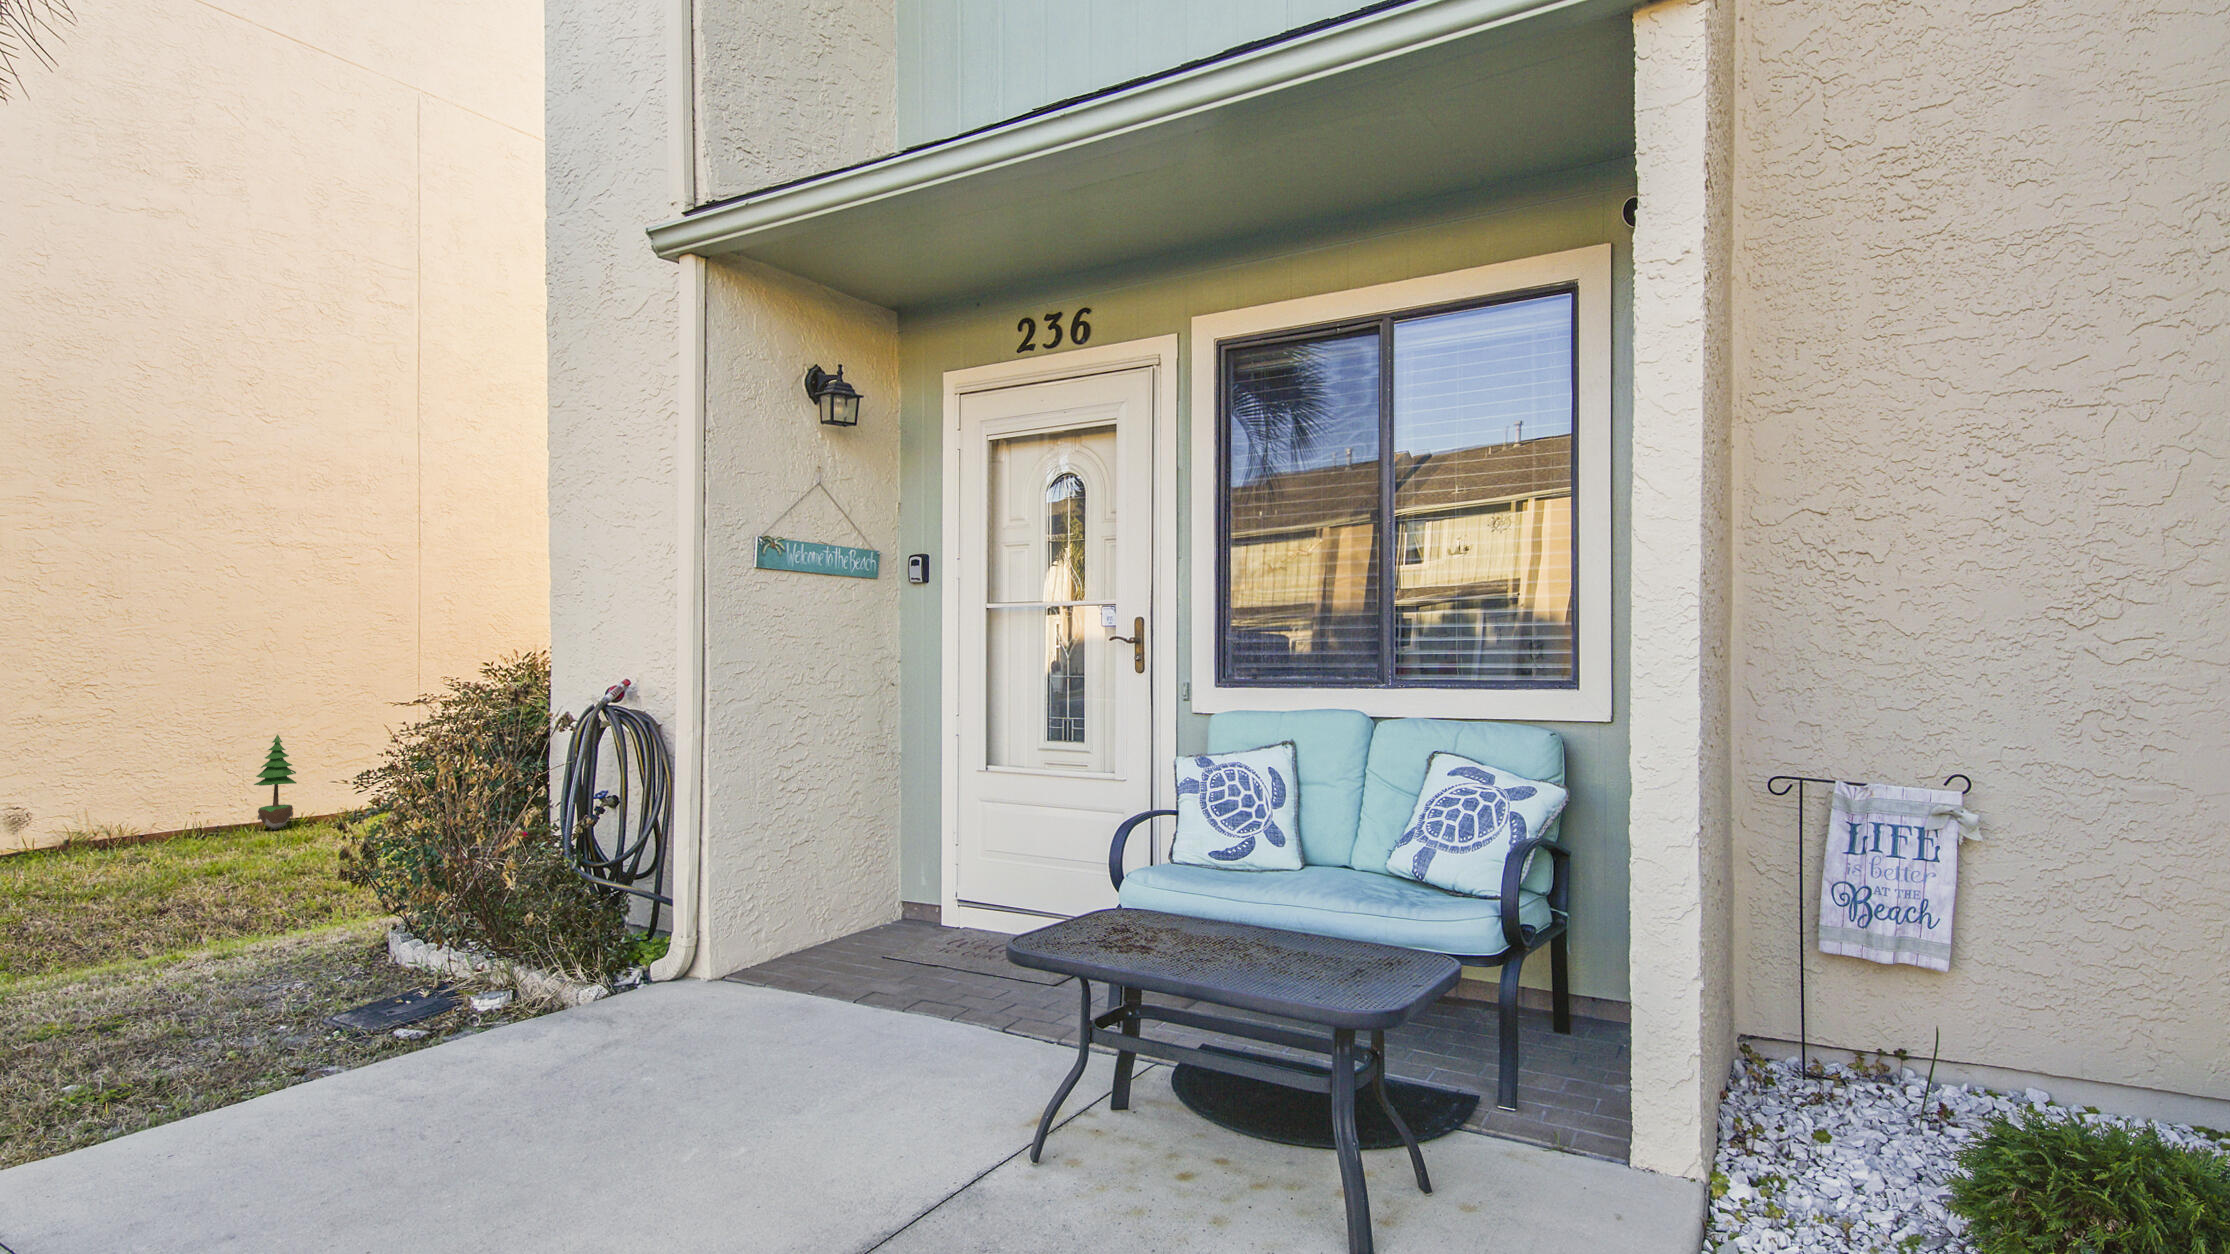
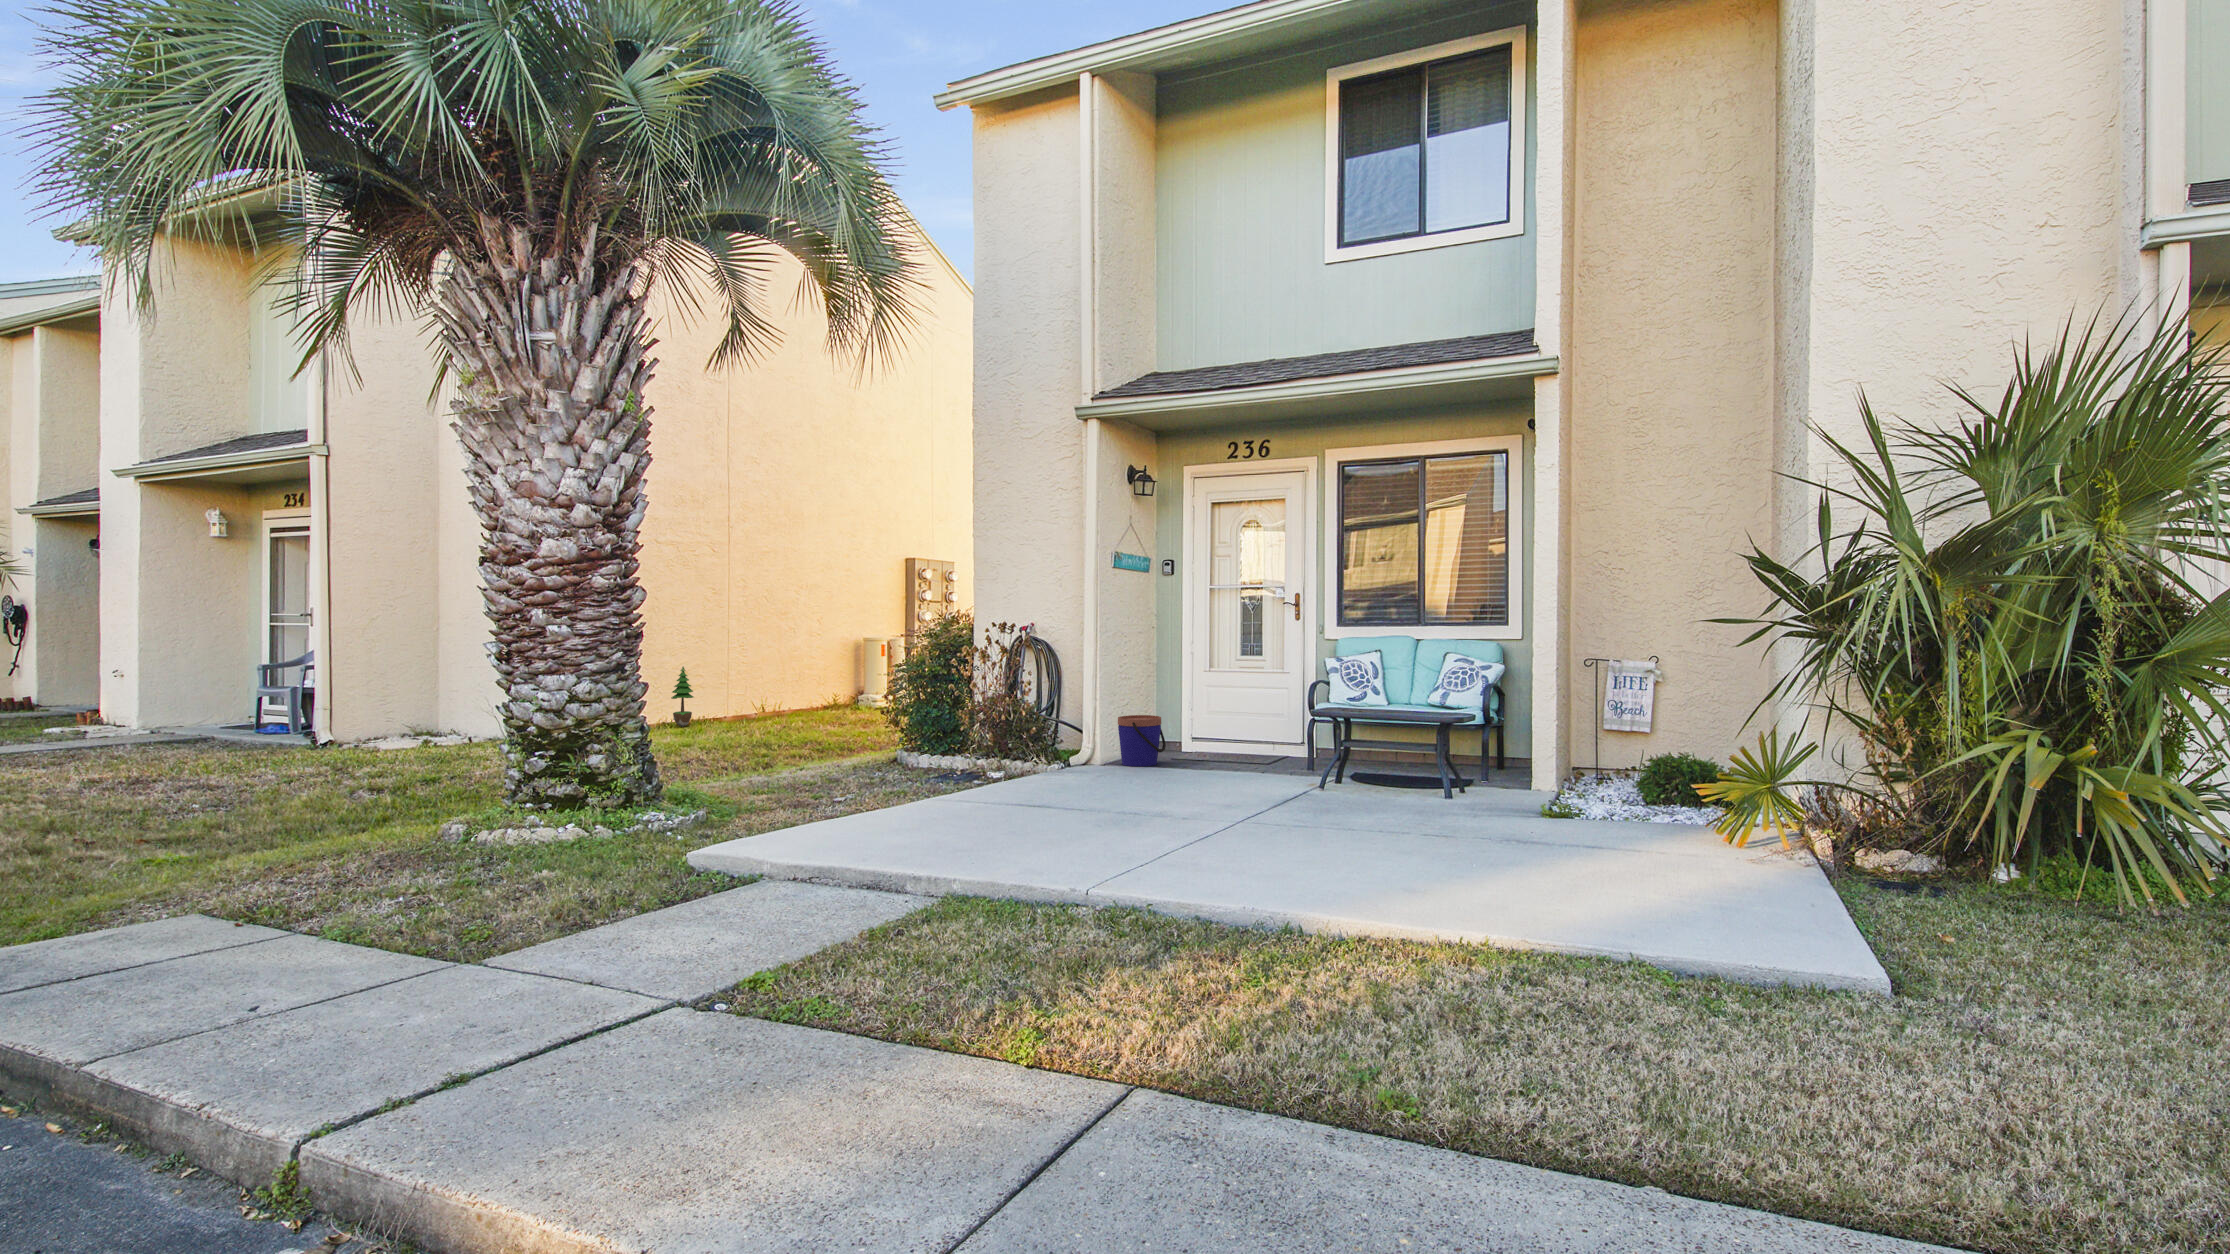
bucket: none [747,867,851,987] -> present [1118,715,1166,766]

